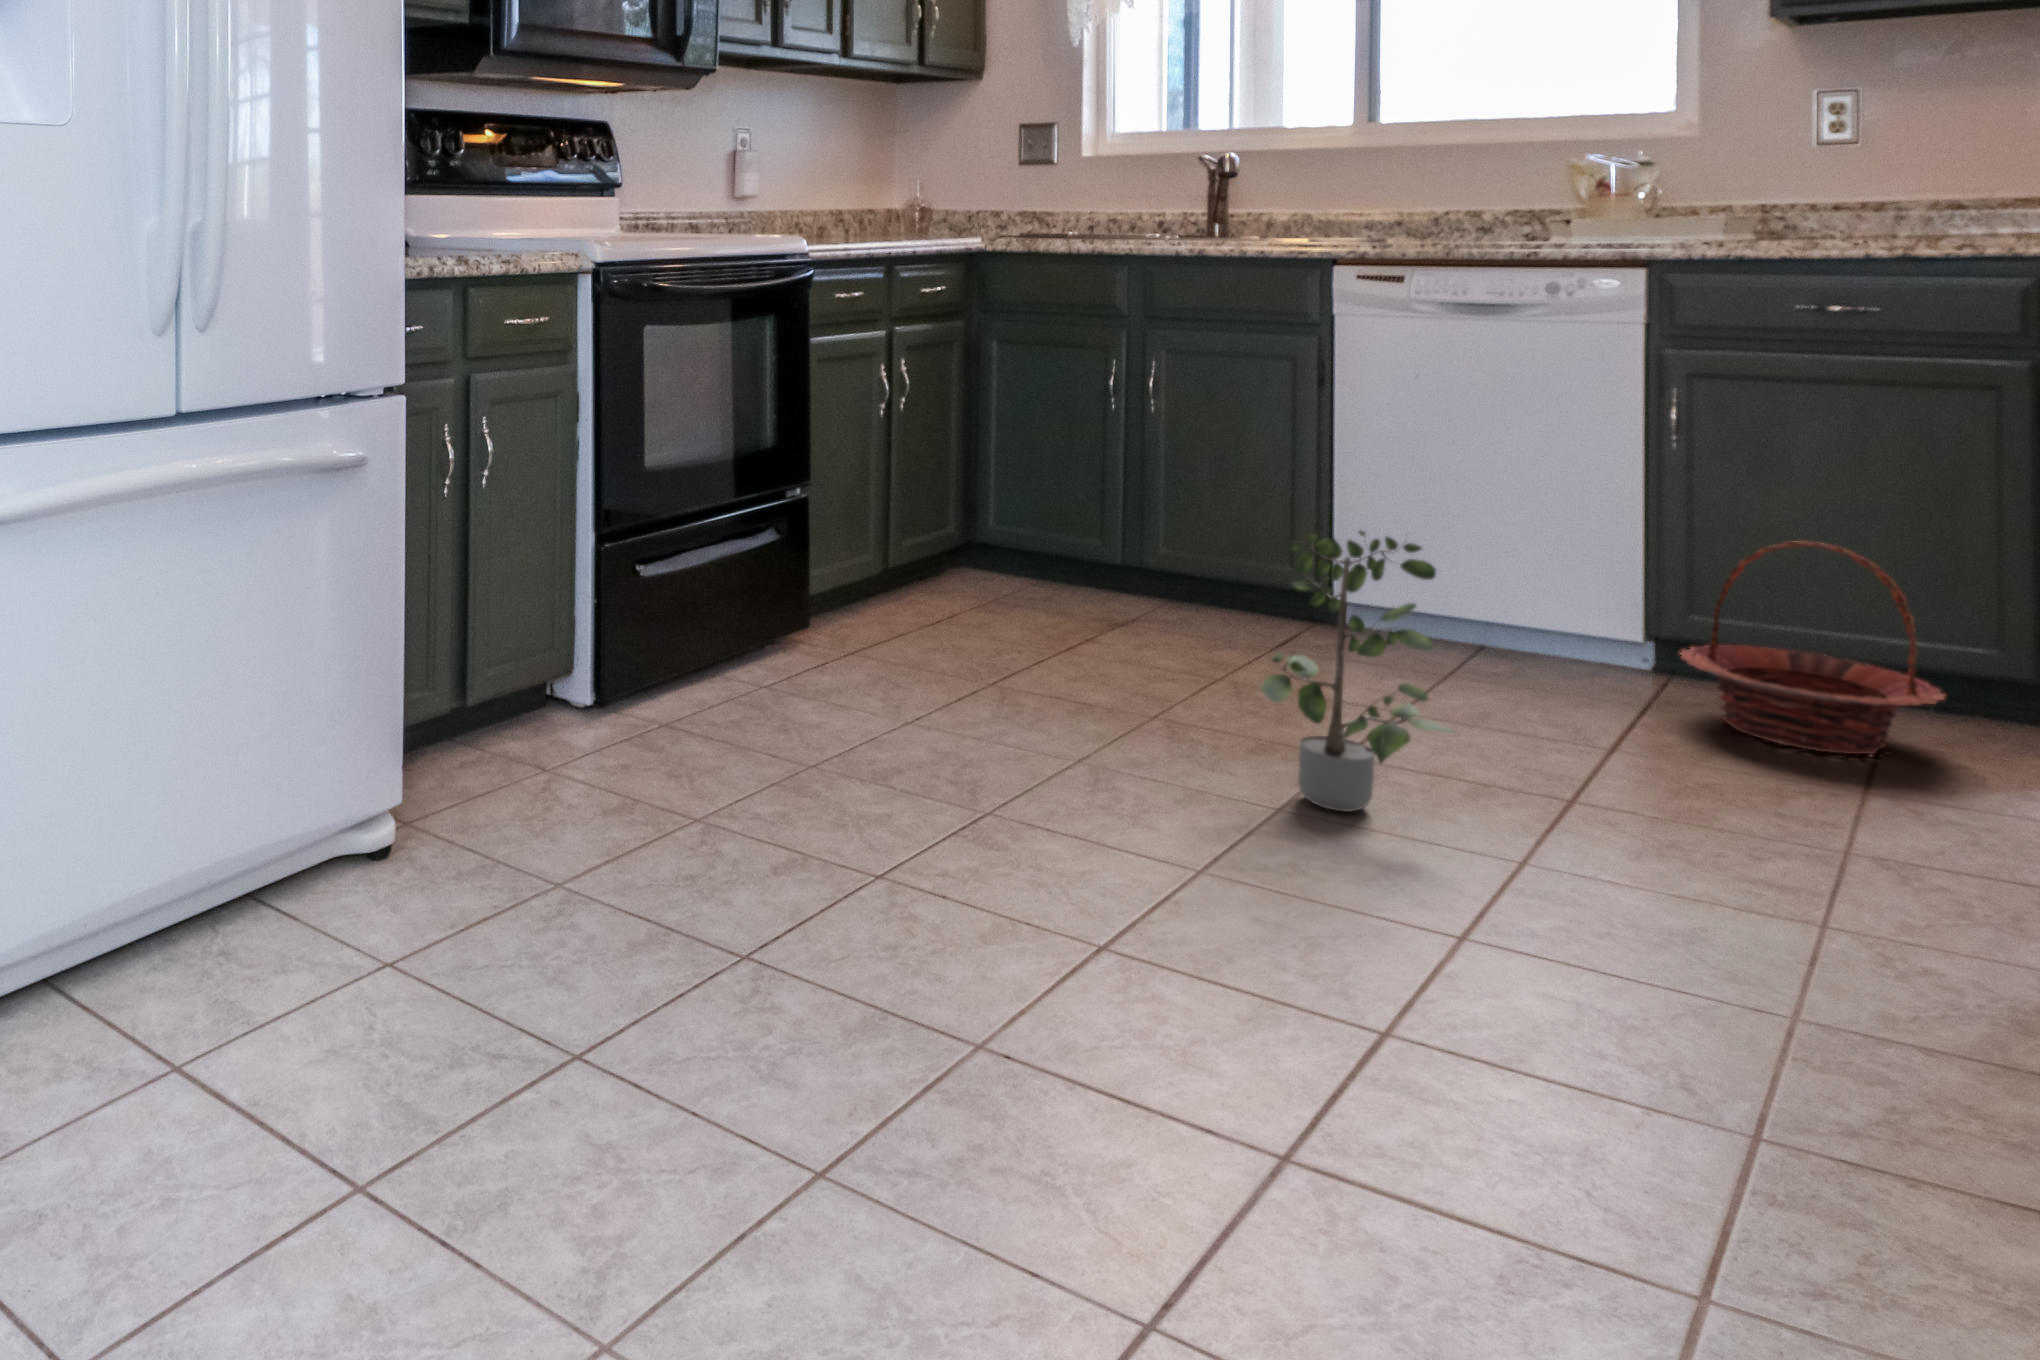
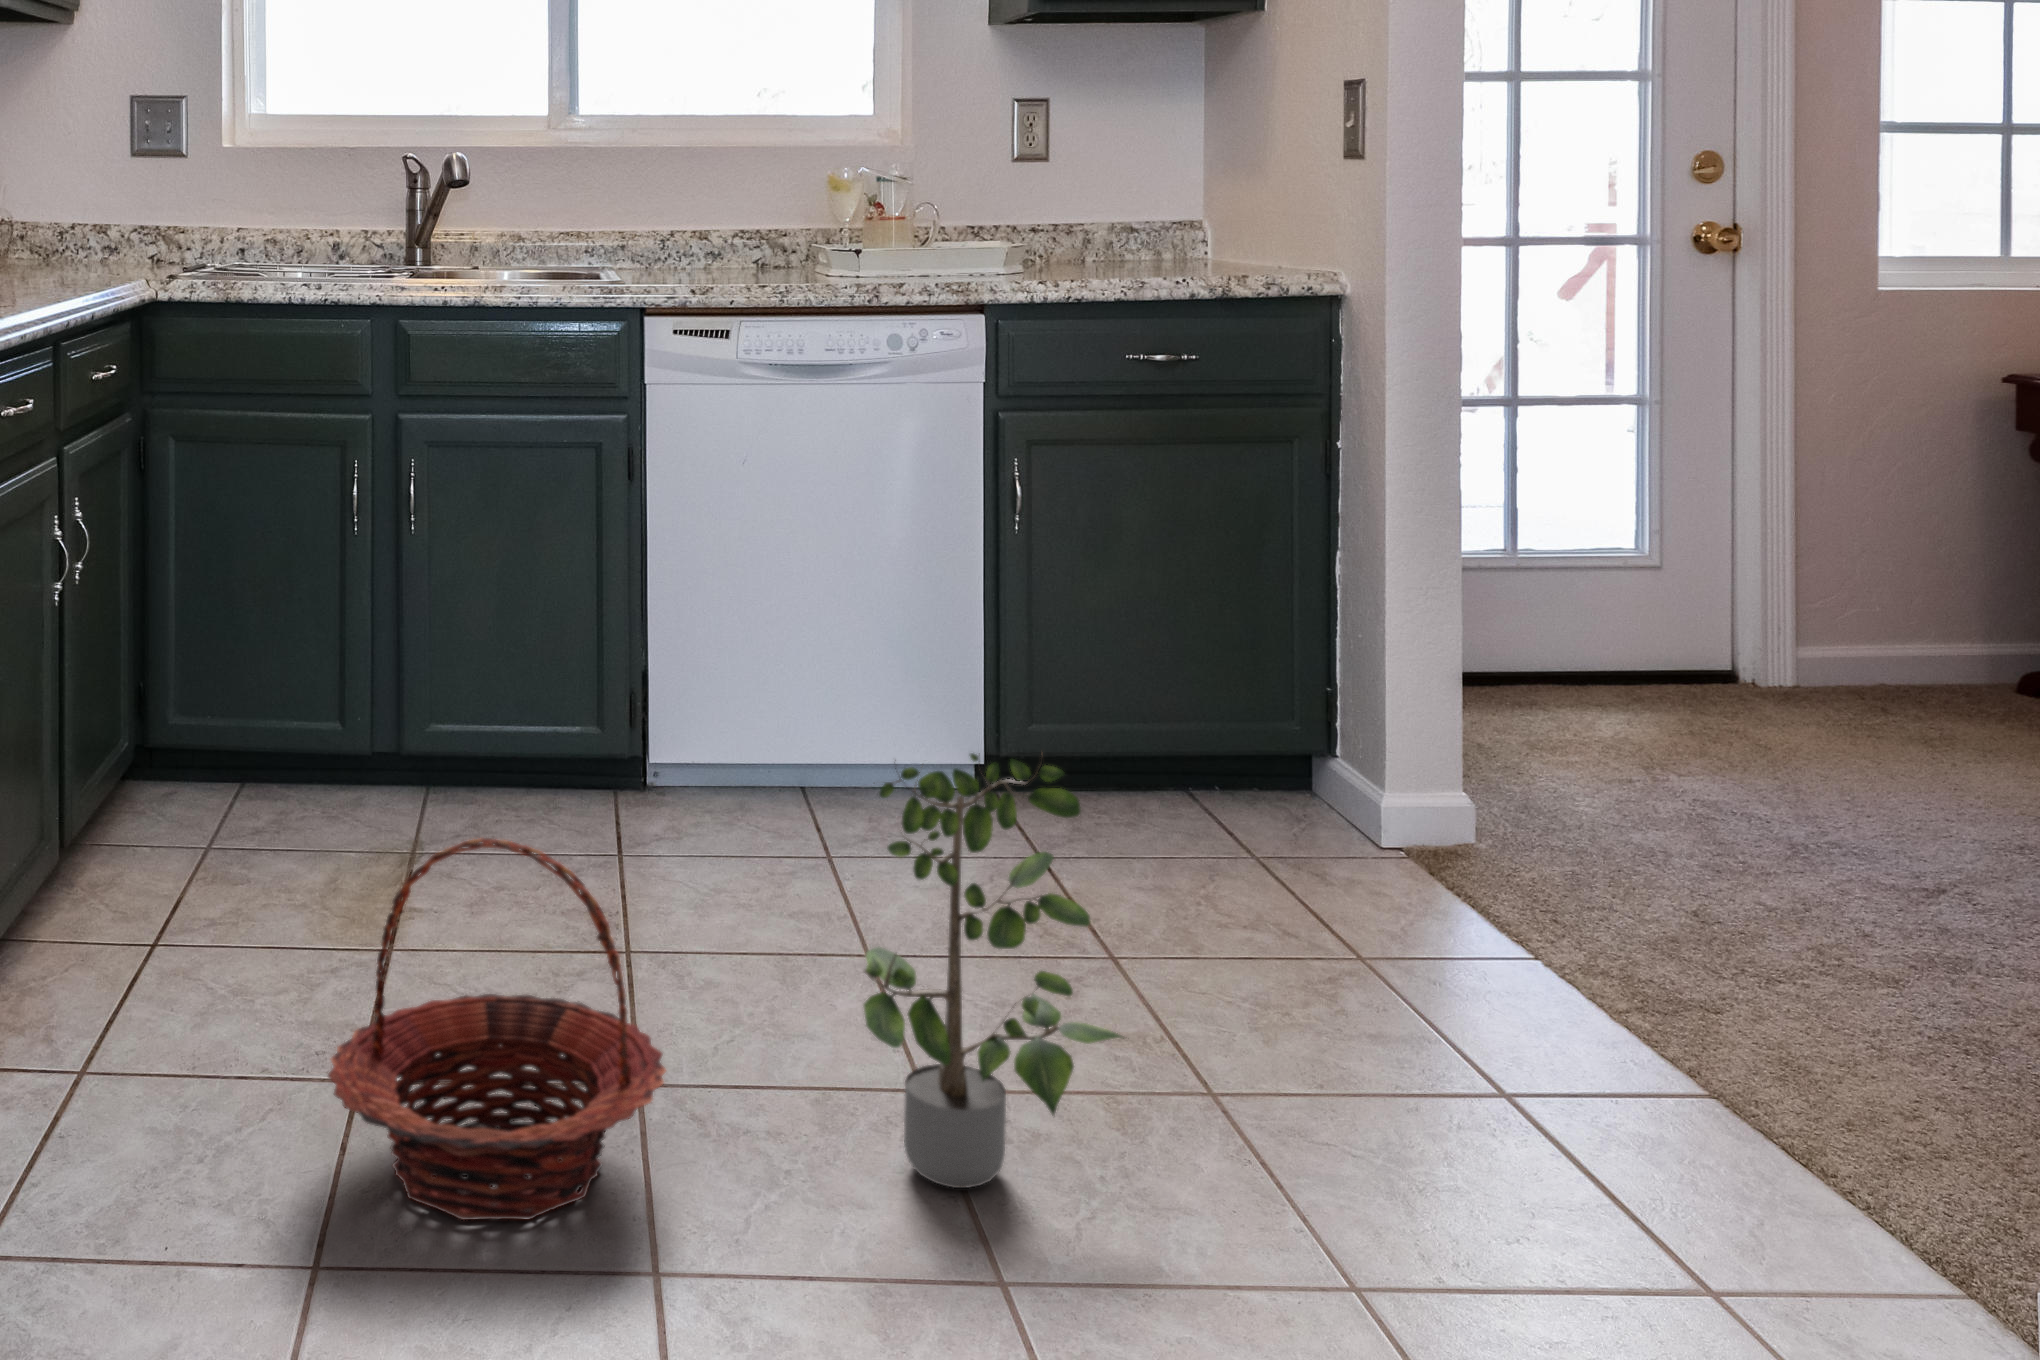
basket: present [1681,541,1945,754] -> present [328,838,666,1220]

